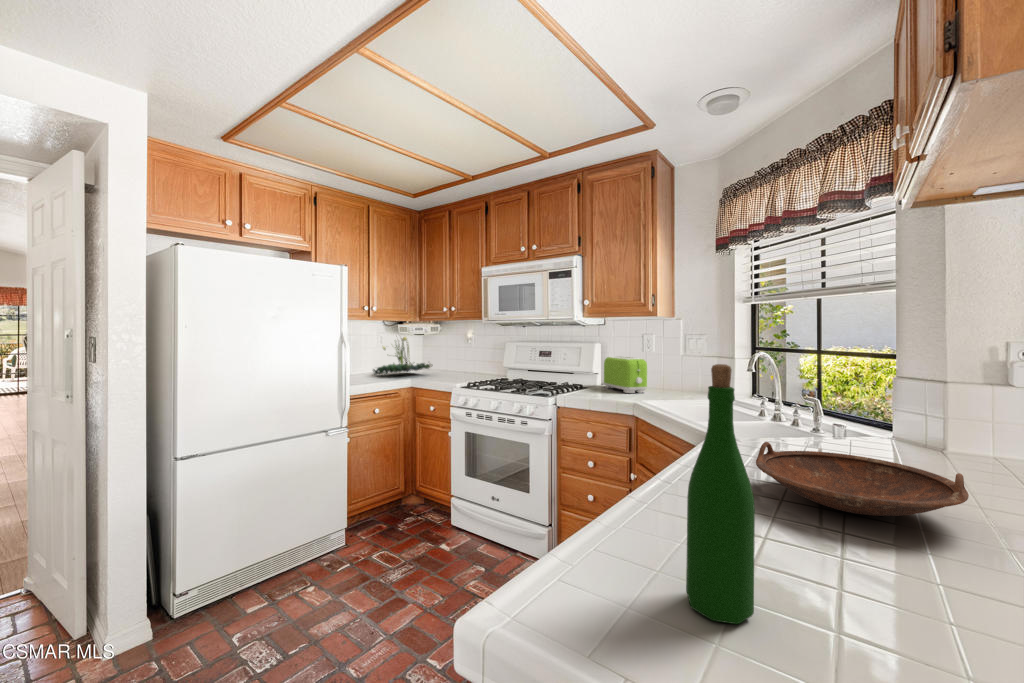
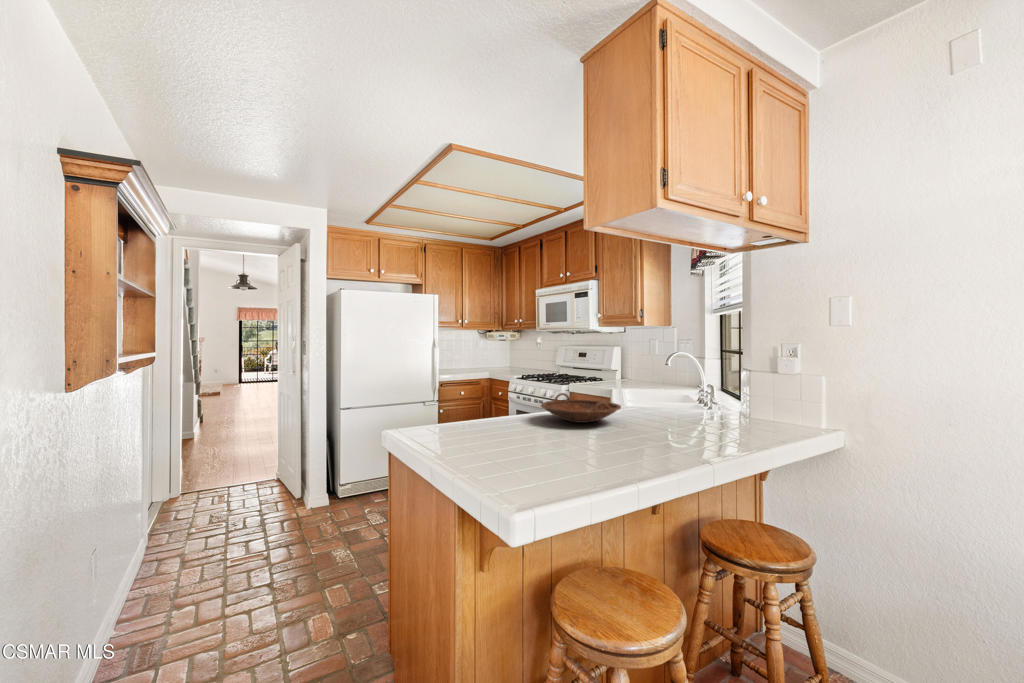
plant: present [373,337,432,375] -> none [468,340,510,370]
toaster: present [604,356,647,393] -> none [619,356,644,384]
wine bottle: present [686,364,755,624] -> none [442,349,461,430]

